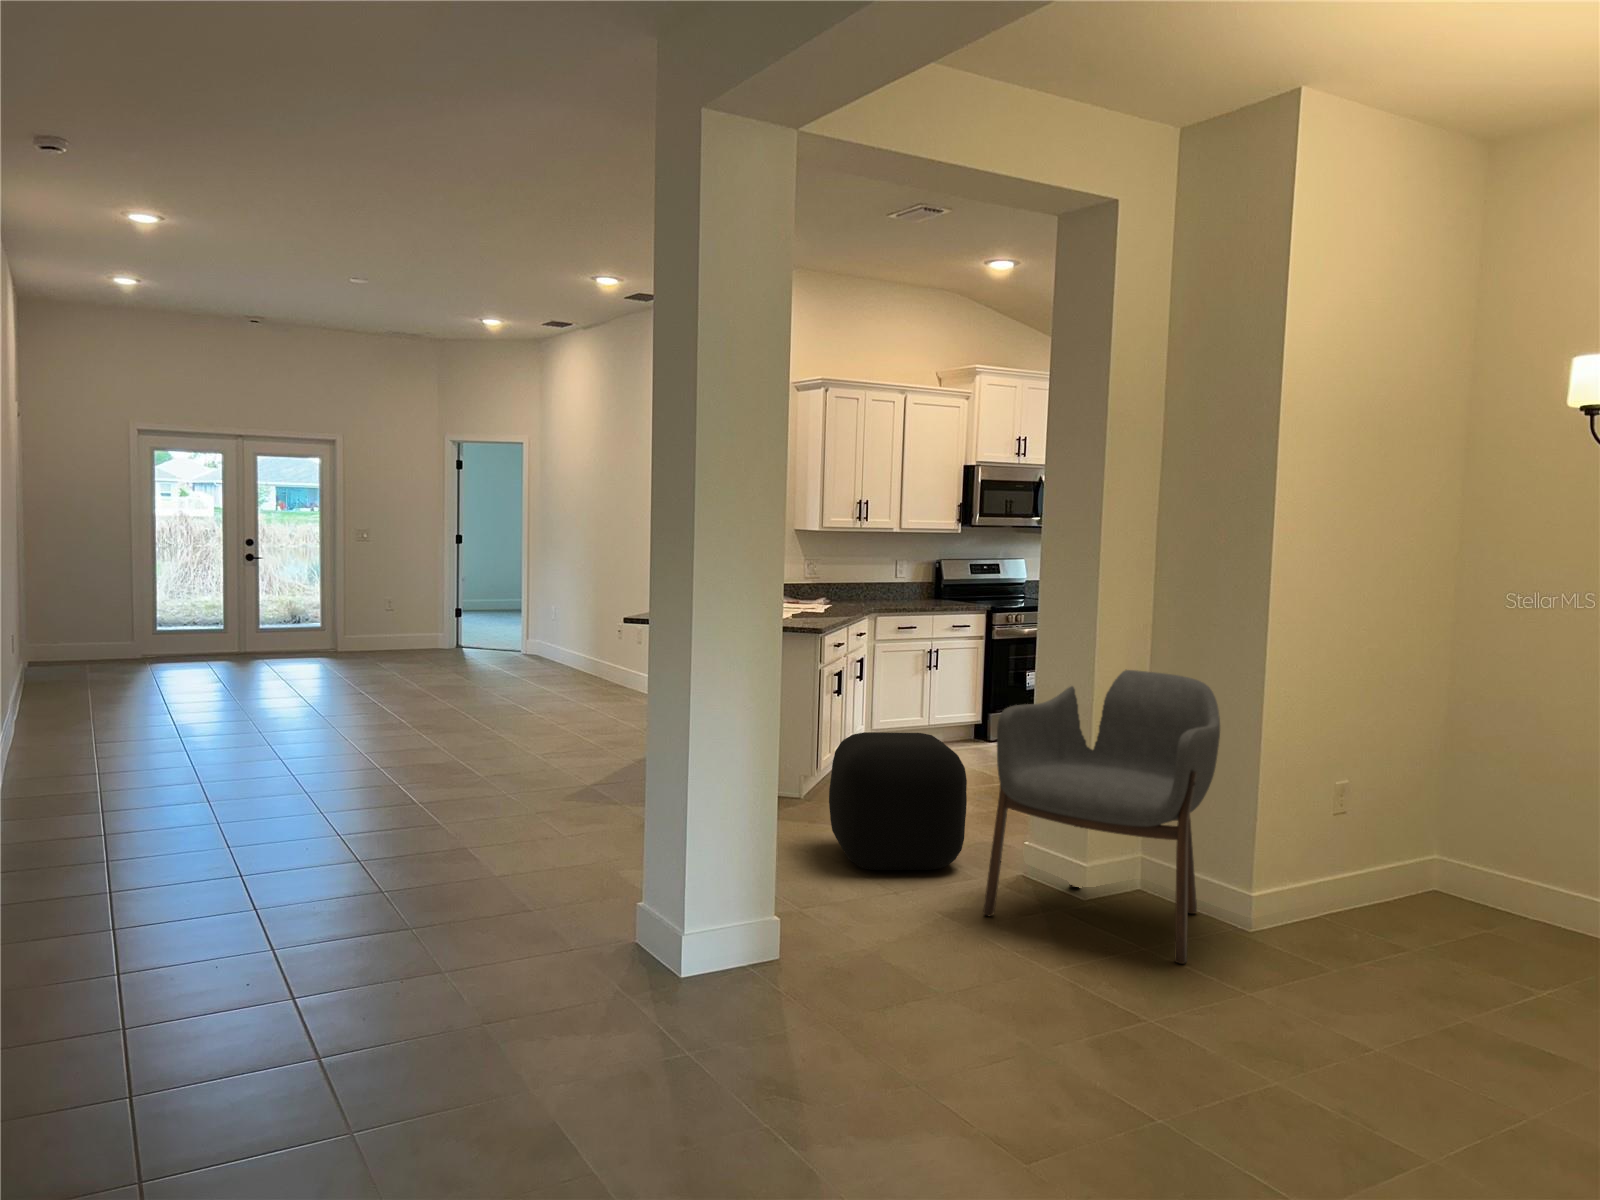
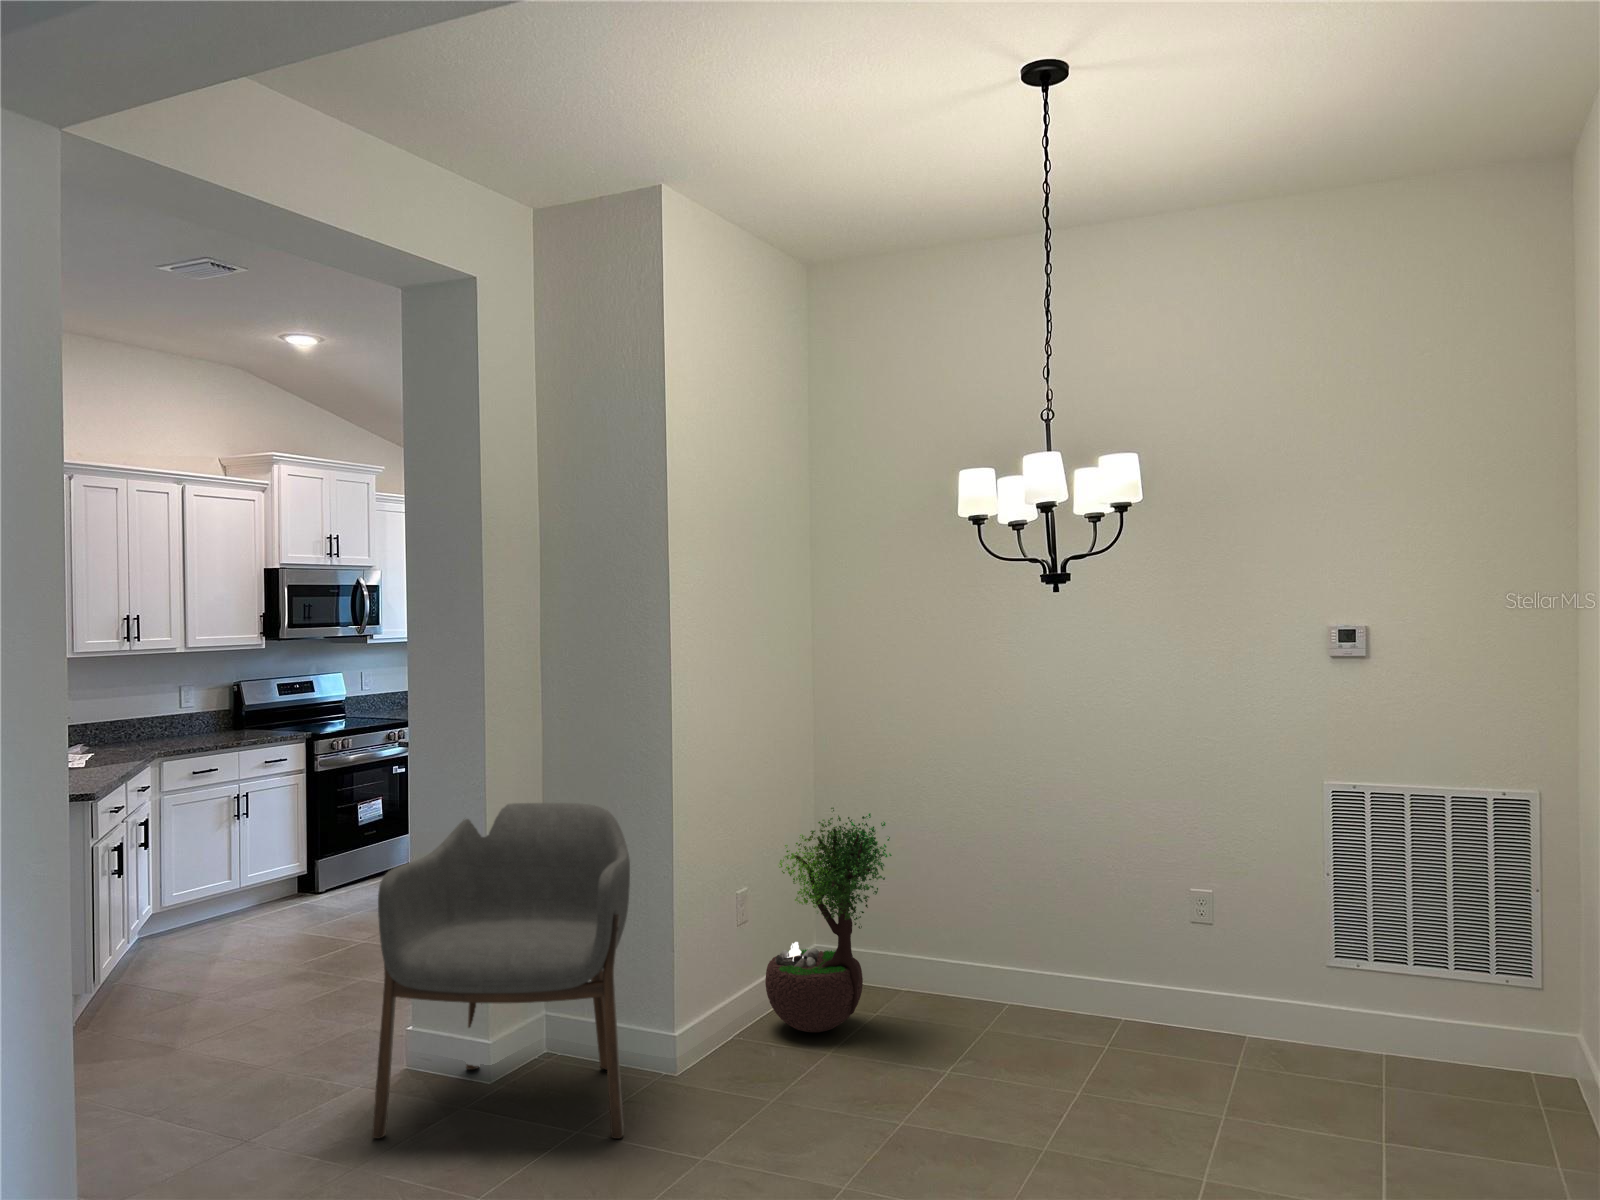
potted tree: none [1360,711,1517,930] -> present [765,808,892,1032]
ottoman: present [829,732,967,870] -> none [133,914,329,1113]

